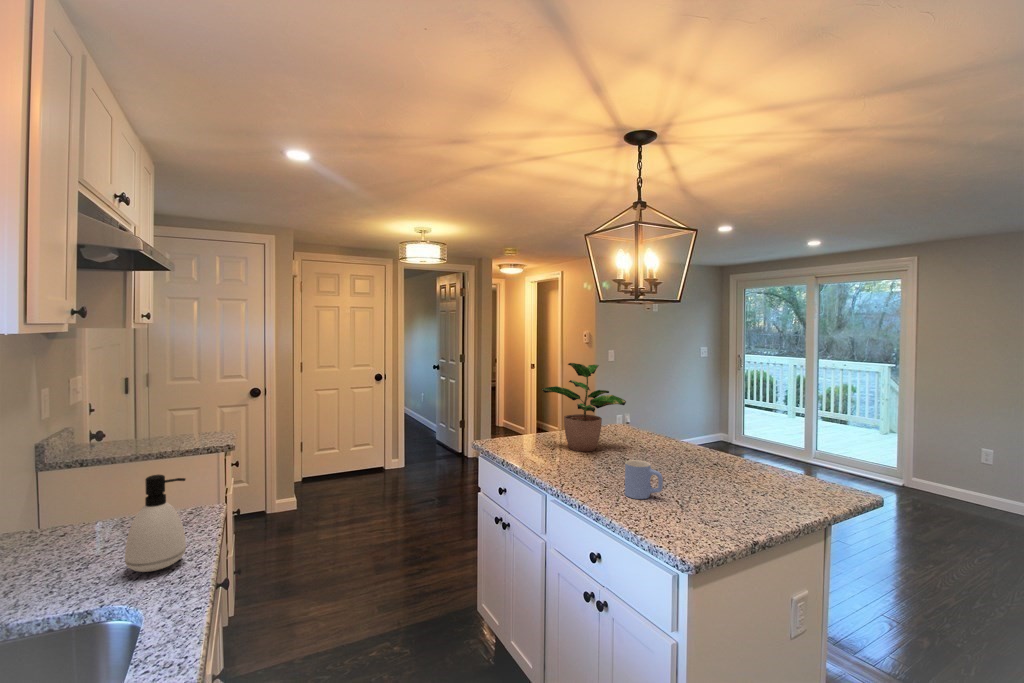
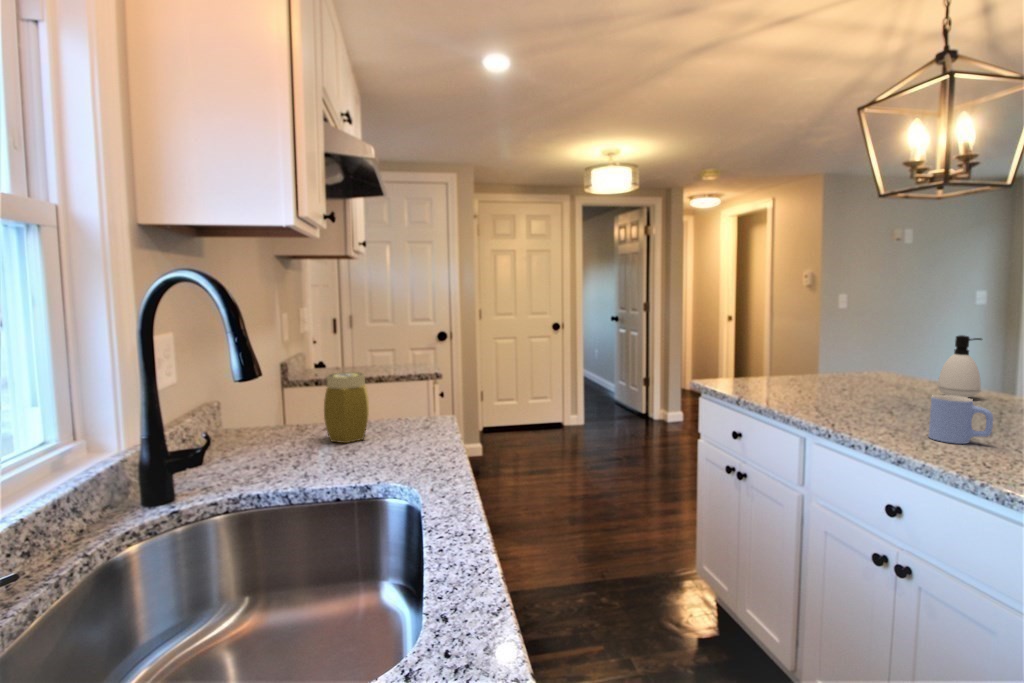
potted plant: present [541,363,626,452] -> none [783,283,905,396]
jar: none [60,470,122,550] -> present [324,372,369,443]
soap dispenser: present [125,475,186,572] -> present [938,335,982,398]

